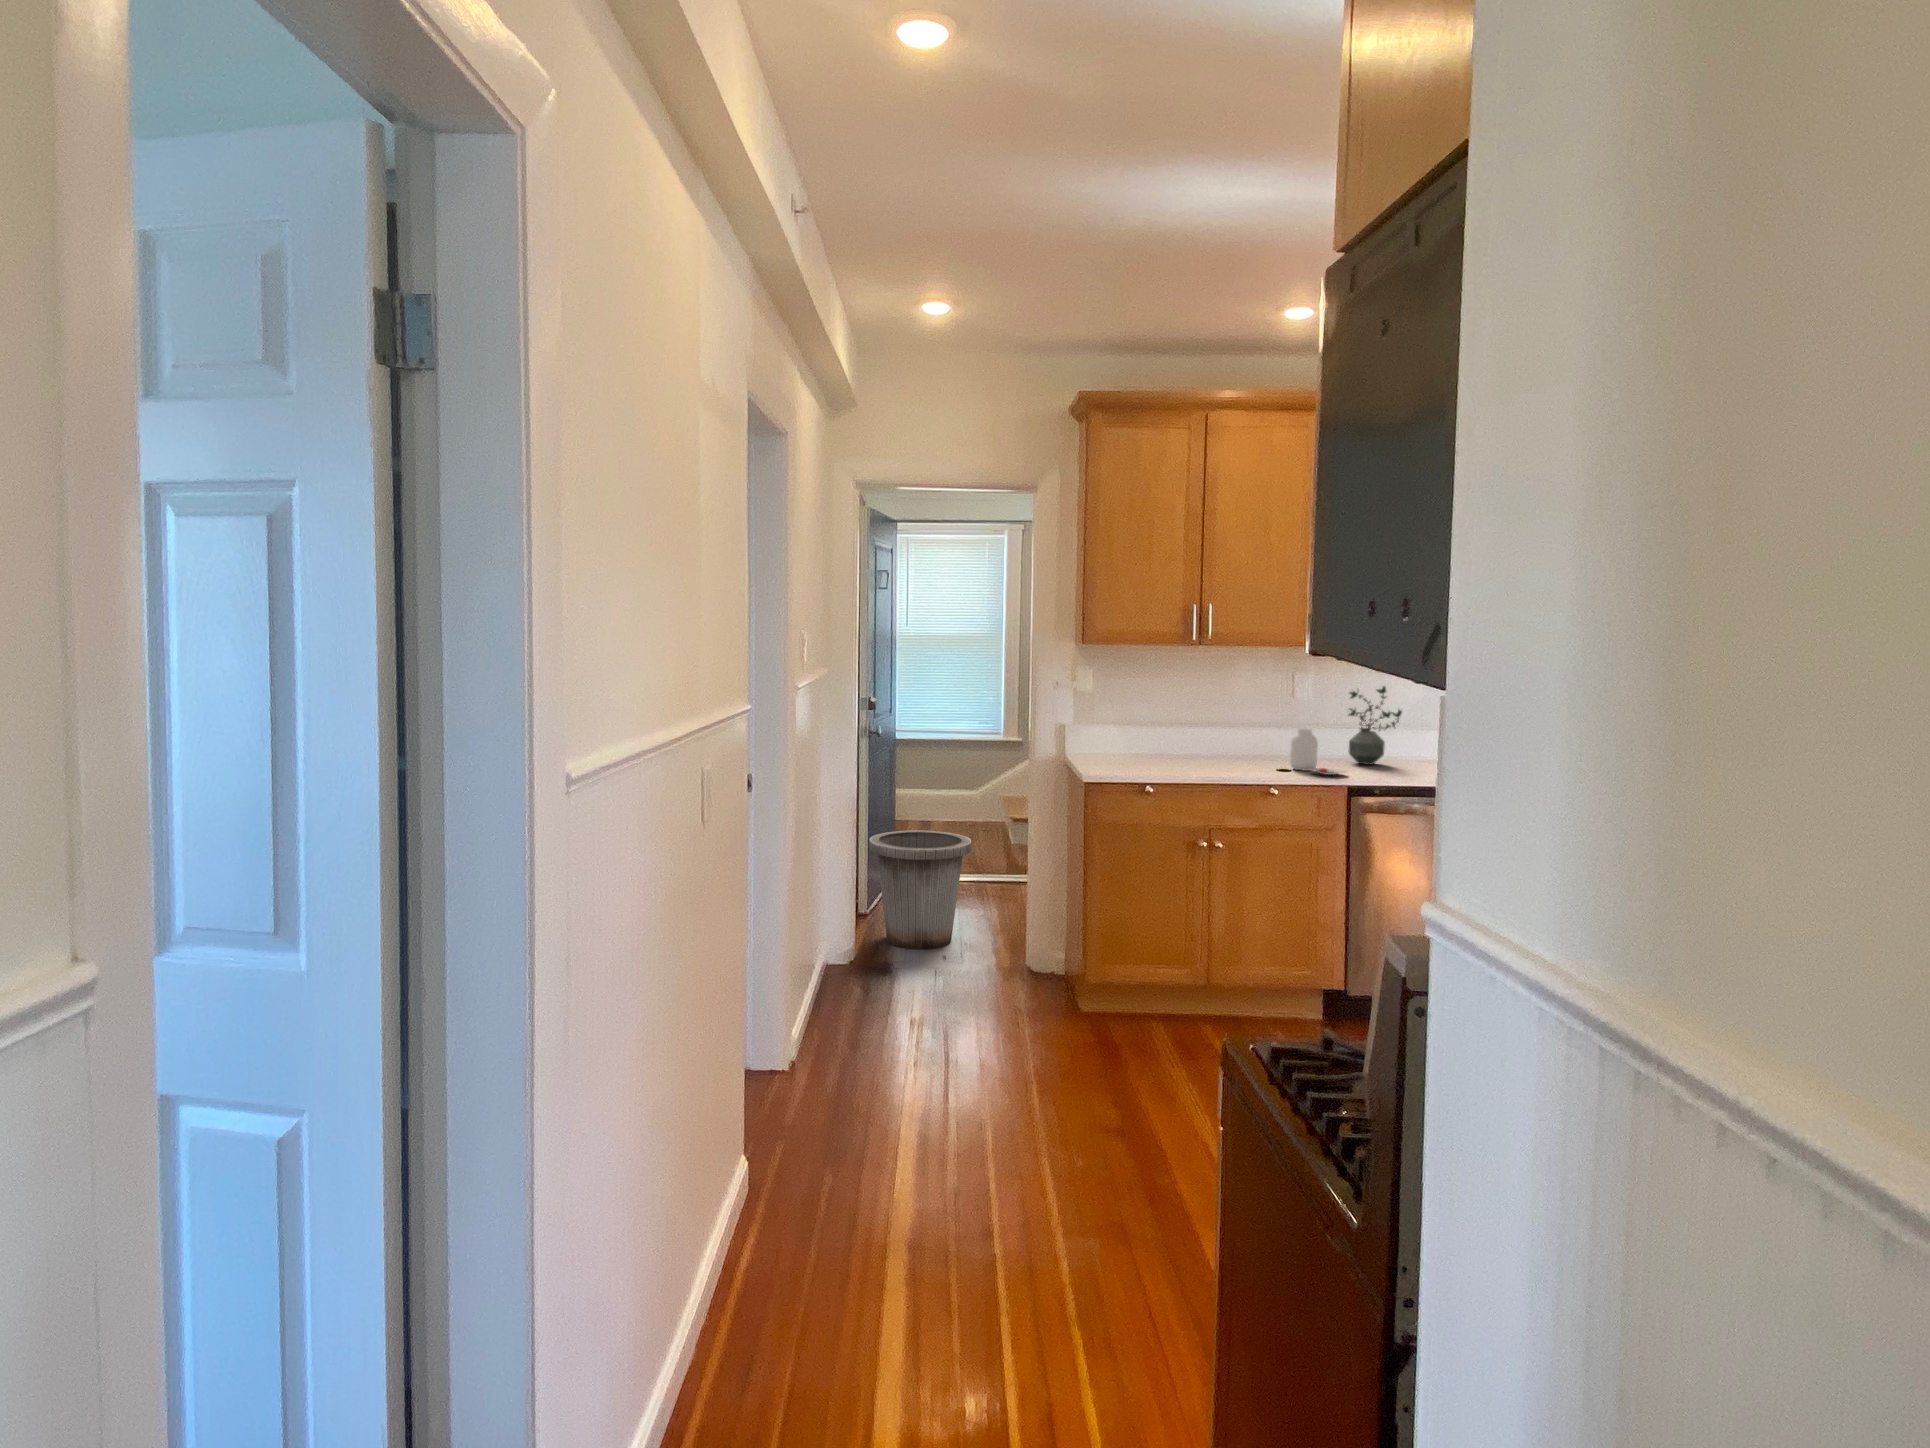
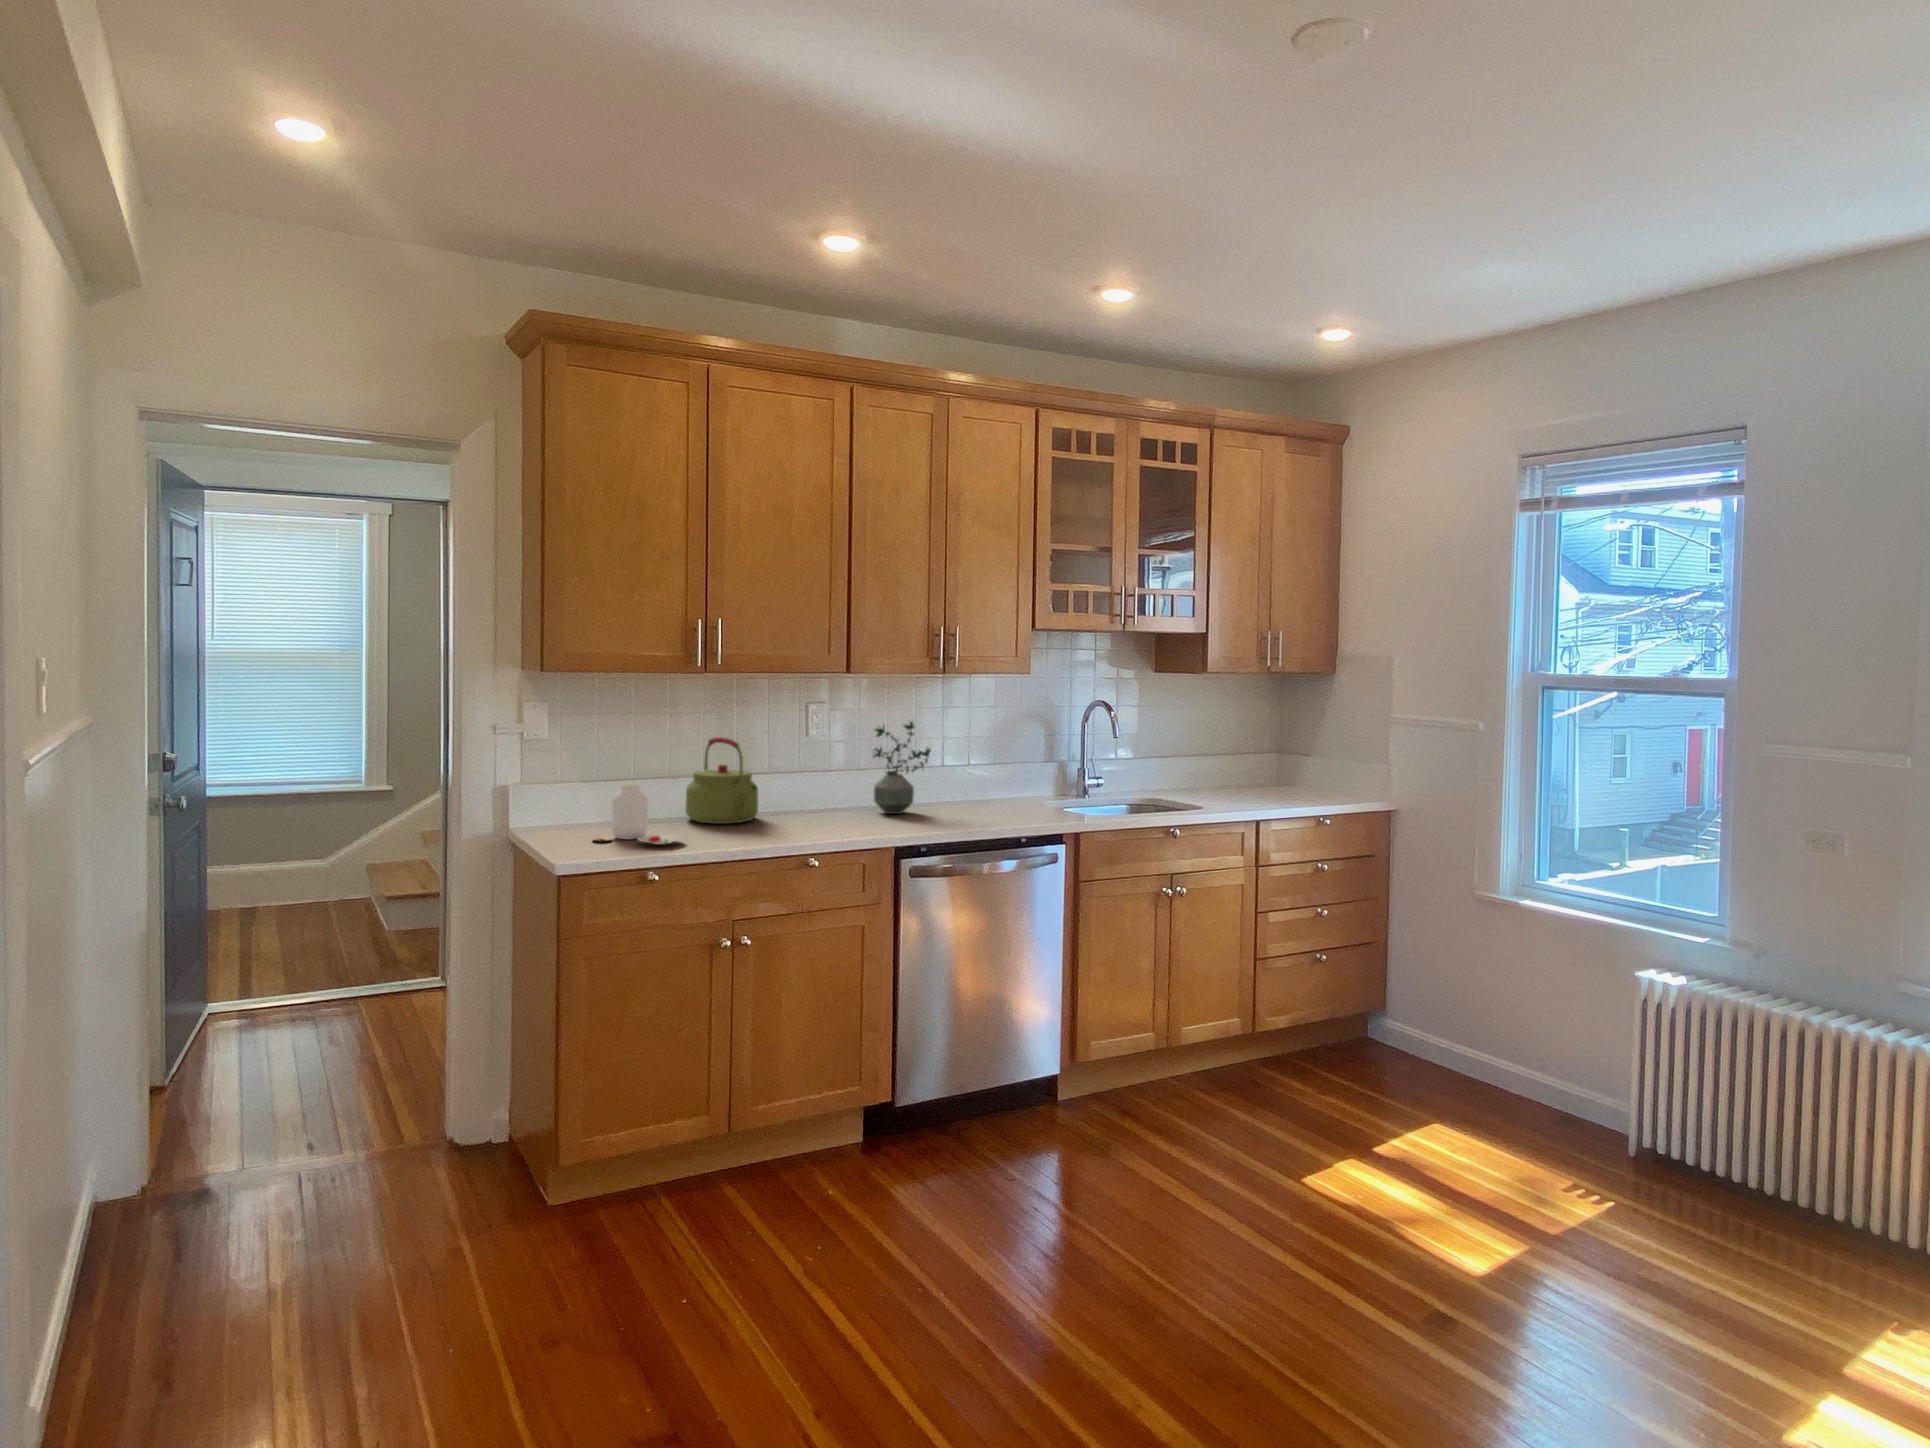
kettle: none [1190,695,1247,762] -> present [685,737,758,824]
jar: present [1284,728,1345,775] -> present [594,783,684,845]
trash can: present [869,831,971,949] -> none [172,946,353,1137]

